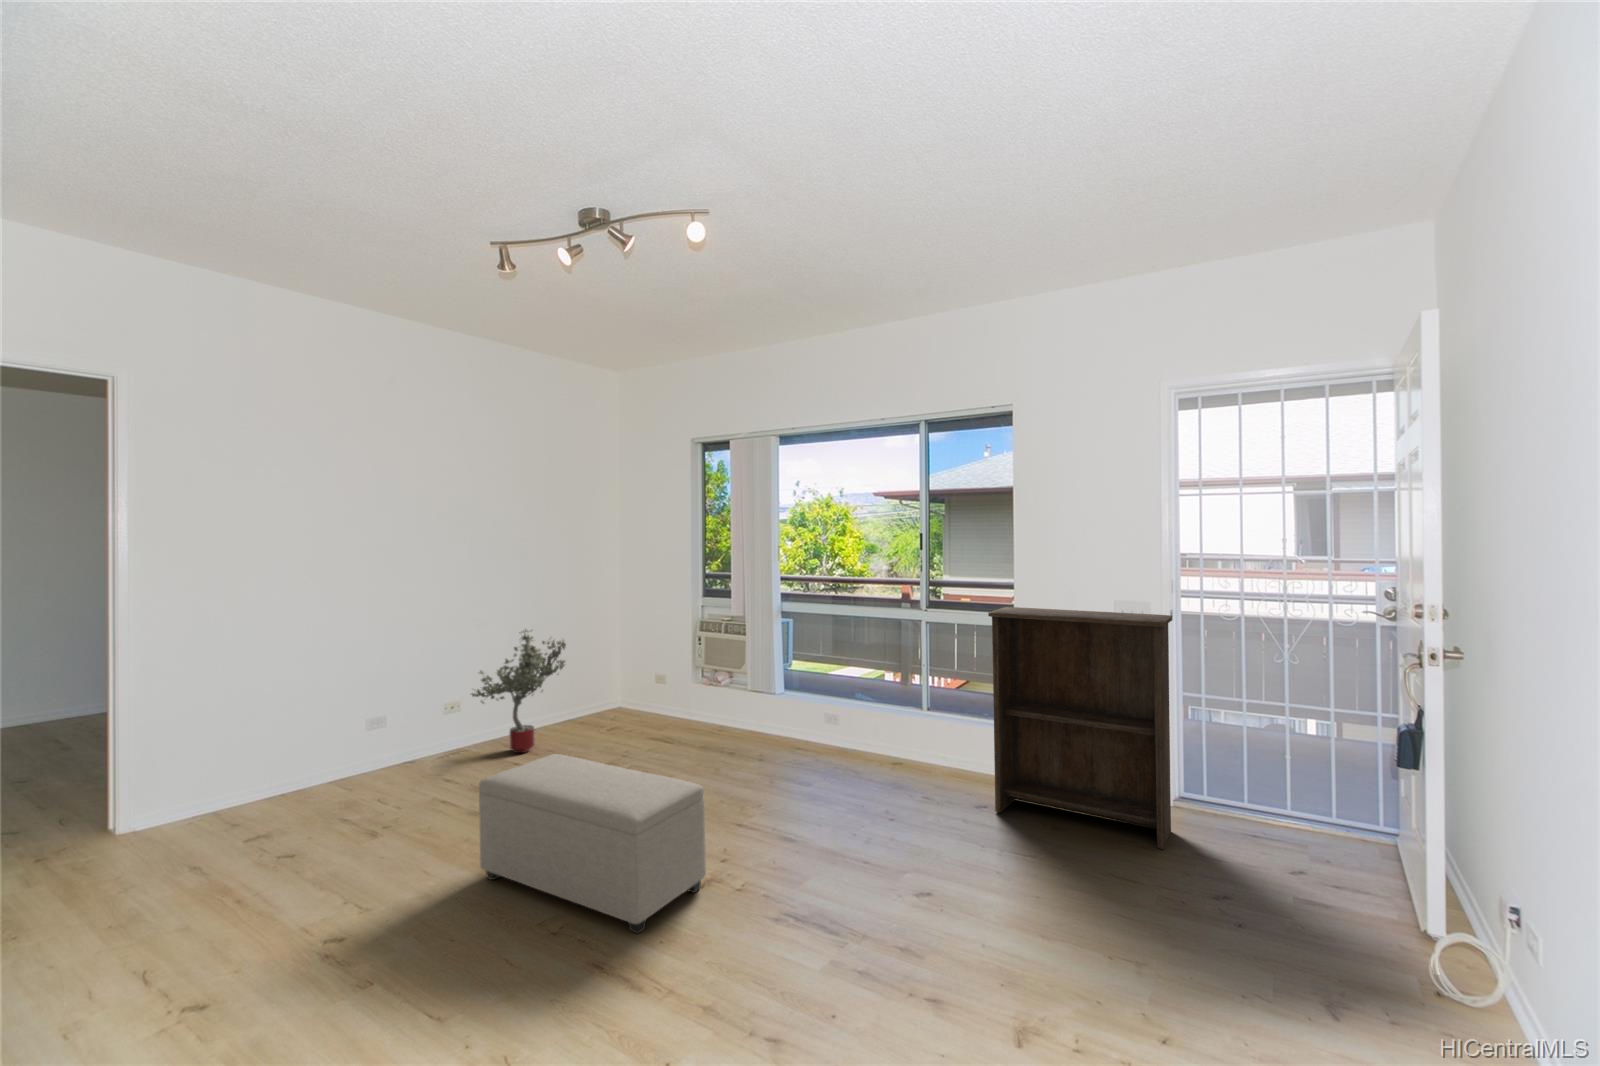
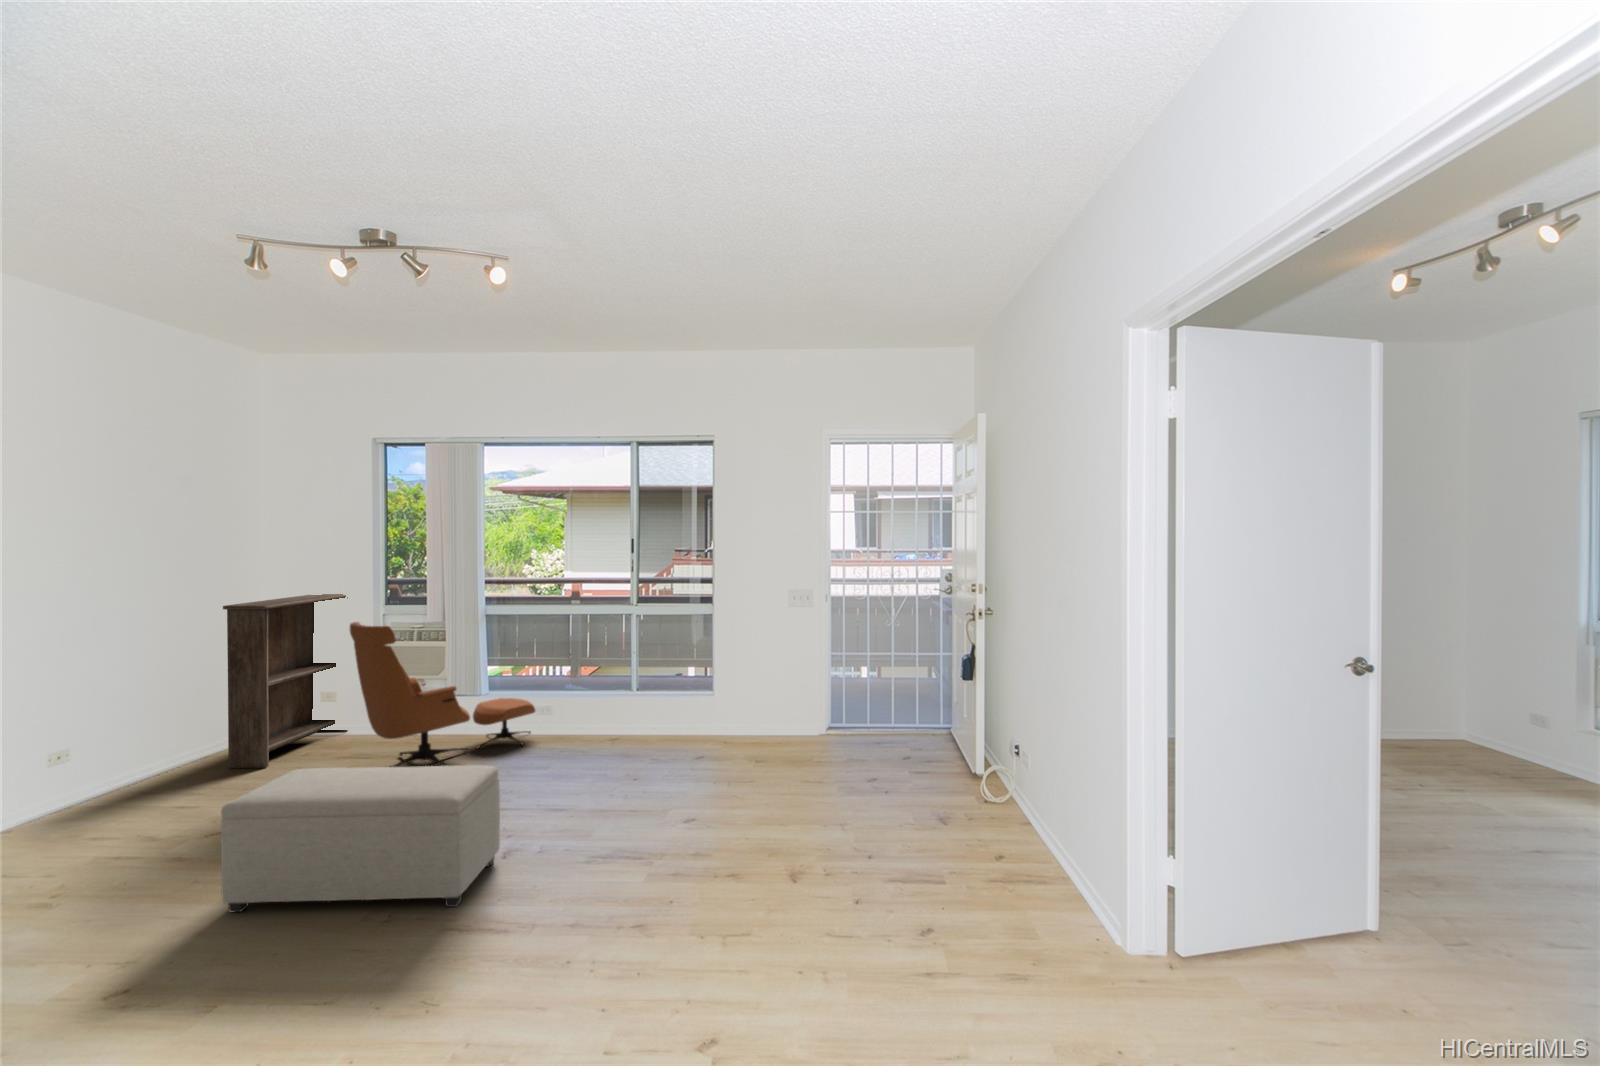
bookshelf: present [988,607,1172,849] -> present [223,594,348,768]
lounge chair: none [646,615,822,771] -> present [350,622,535,767]
potted tree: present [472,629,566,753] -> none [80,648,217,800]

